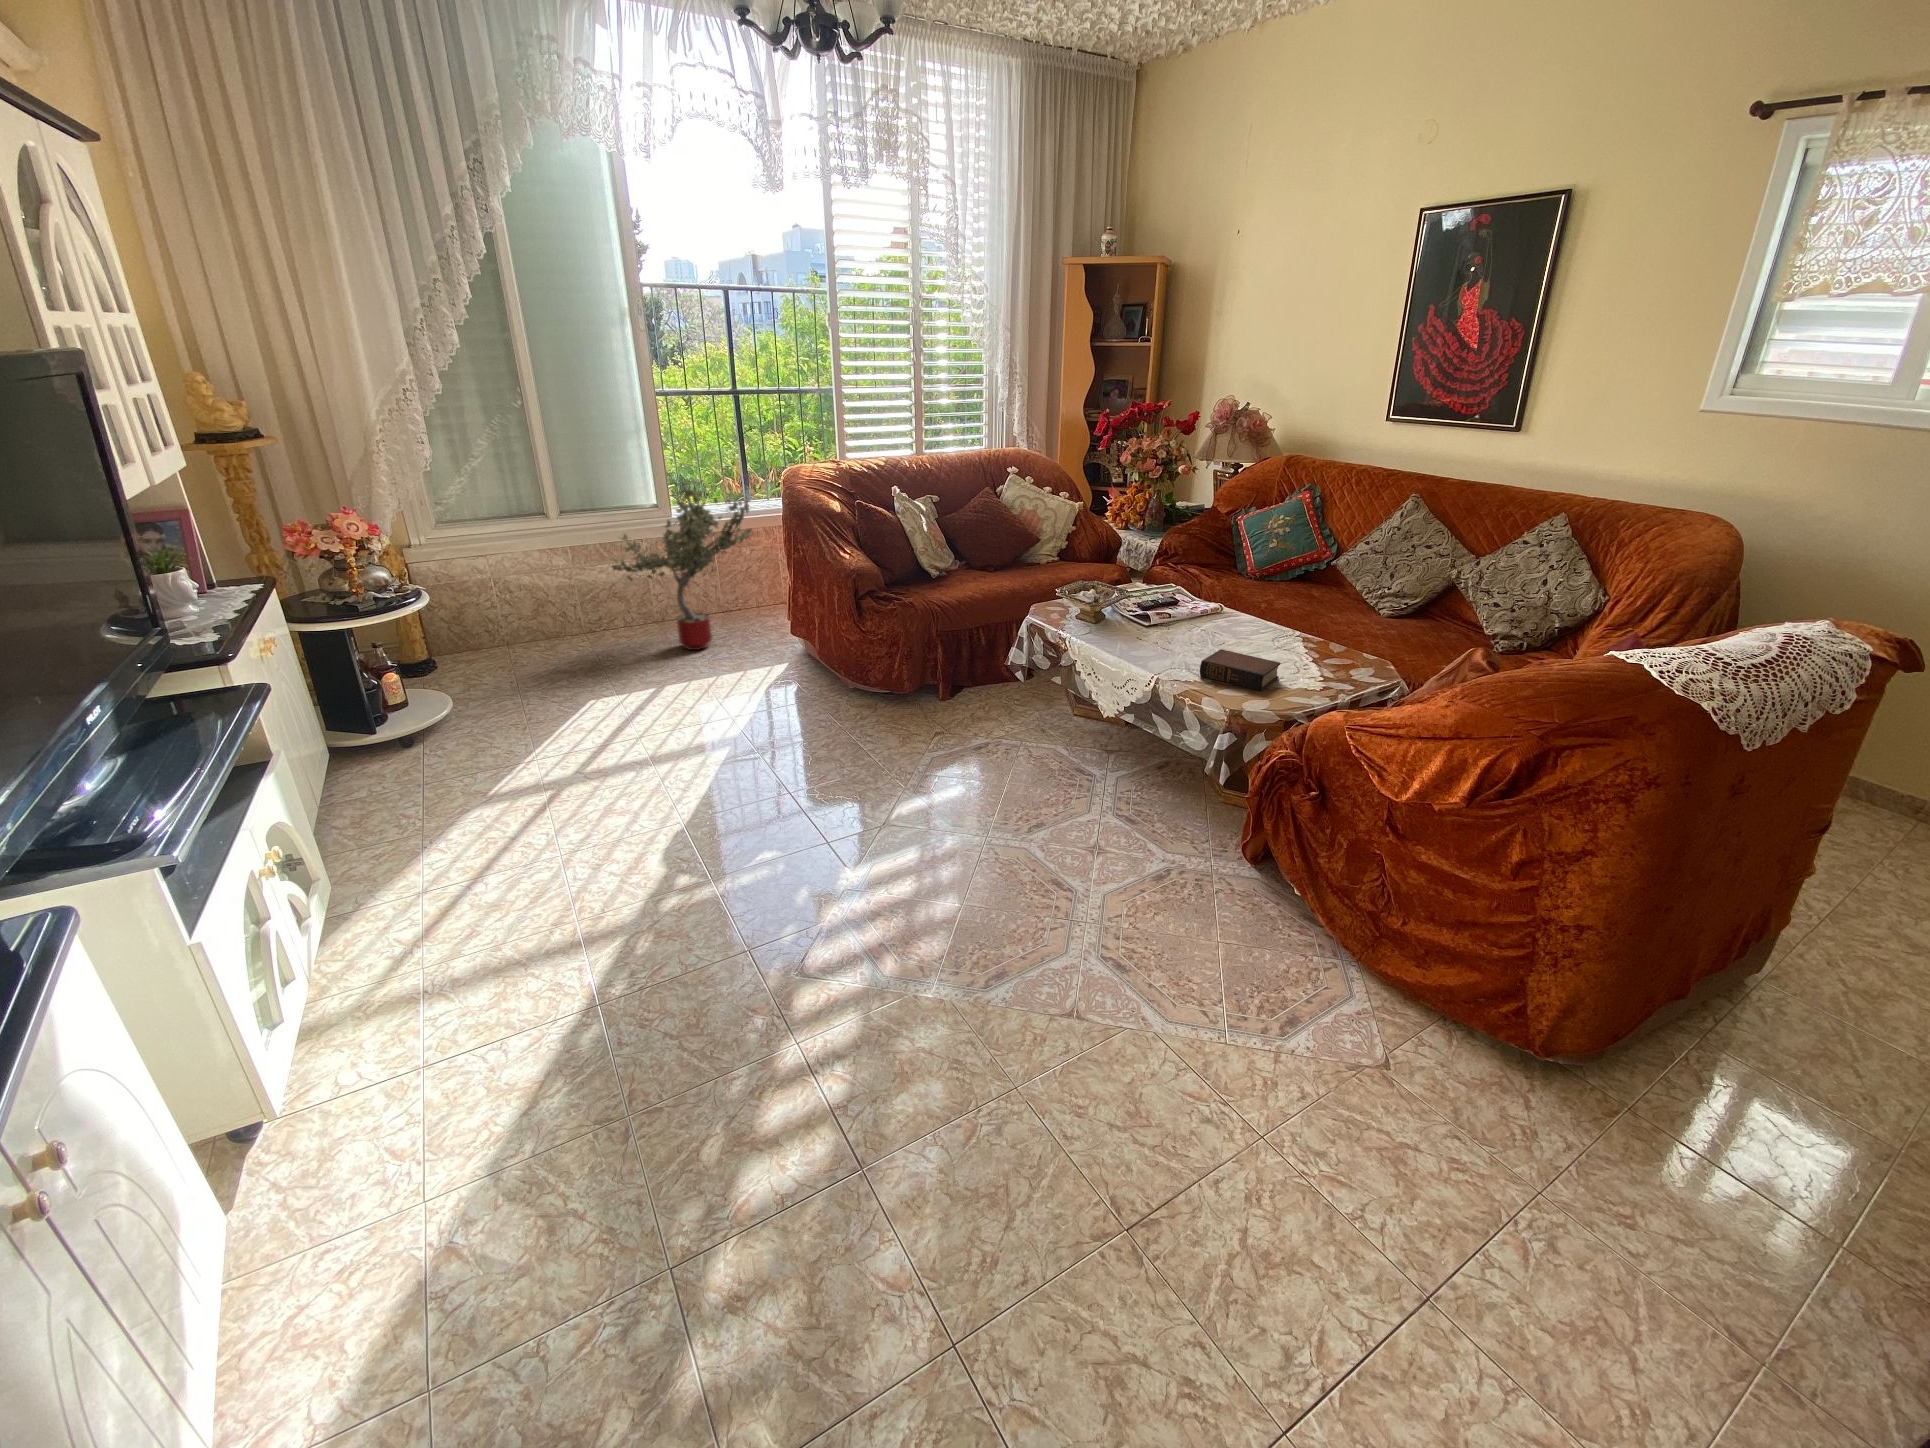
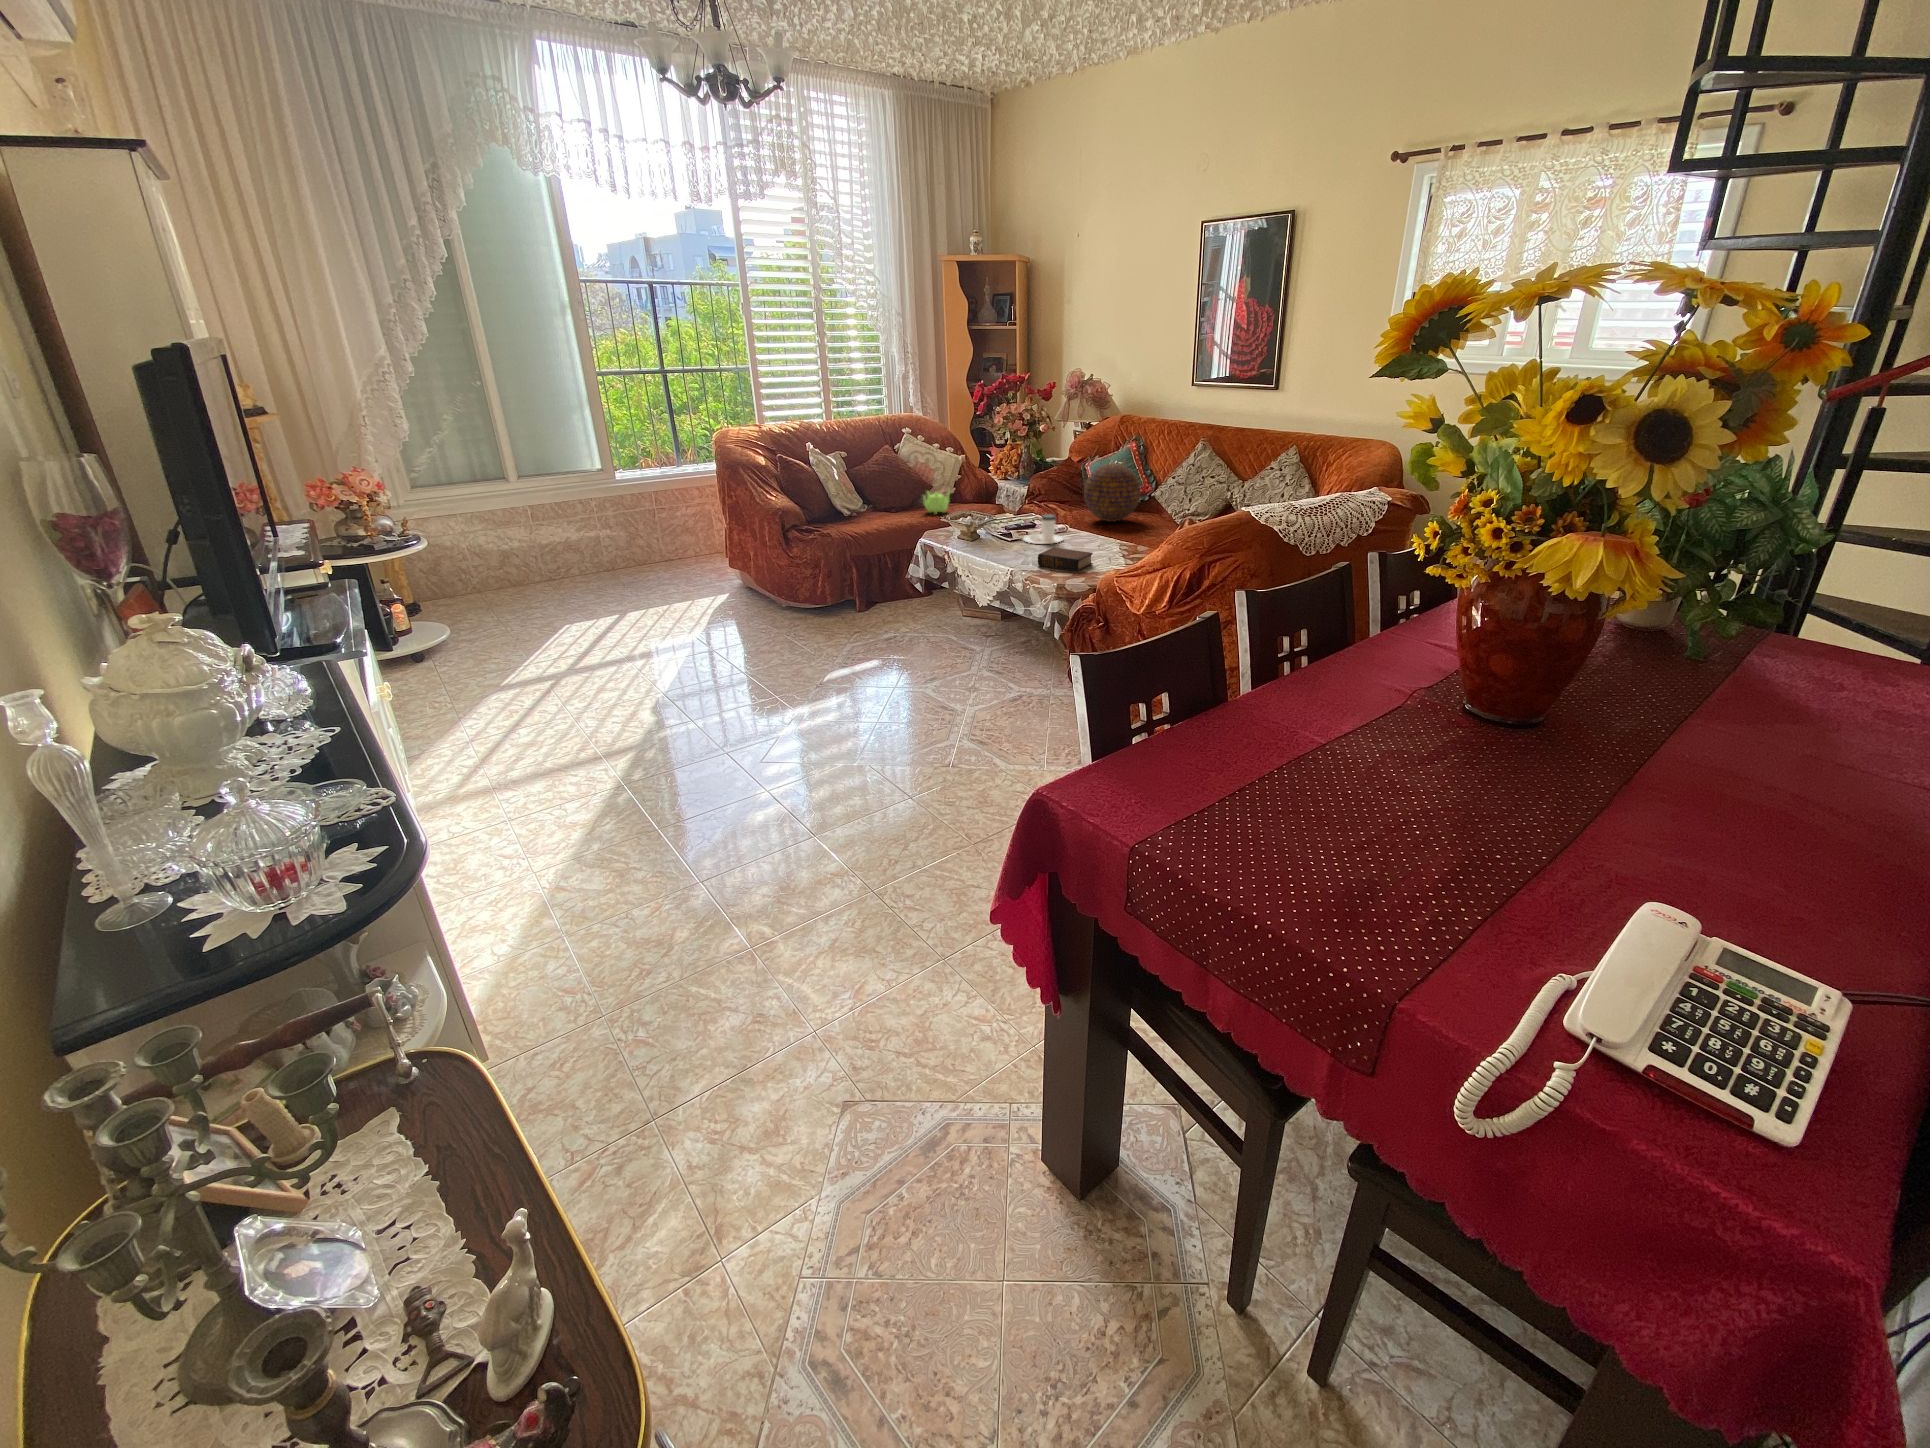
potted tree: present [612,479,751,650] -> none [570,442,693,588]
decorative orb: none [1245,525,1325,601] -> present [1084,464,1141,522]
teapot: none [1029,548,1066,579] -> present [923,492,949,514]
coffee cup: none [1167,595,1224,636] -> present [1023,514,1063,544]

